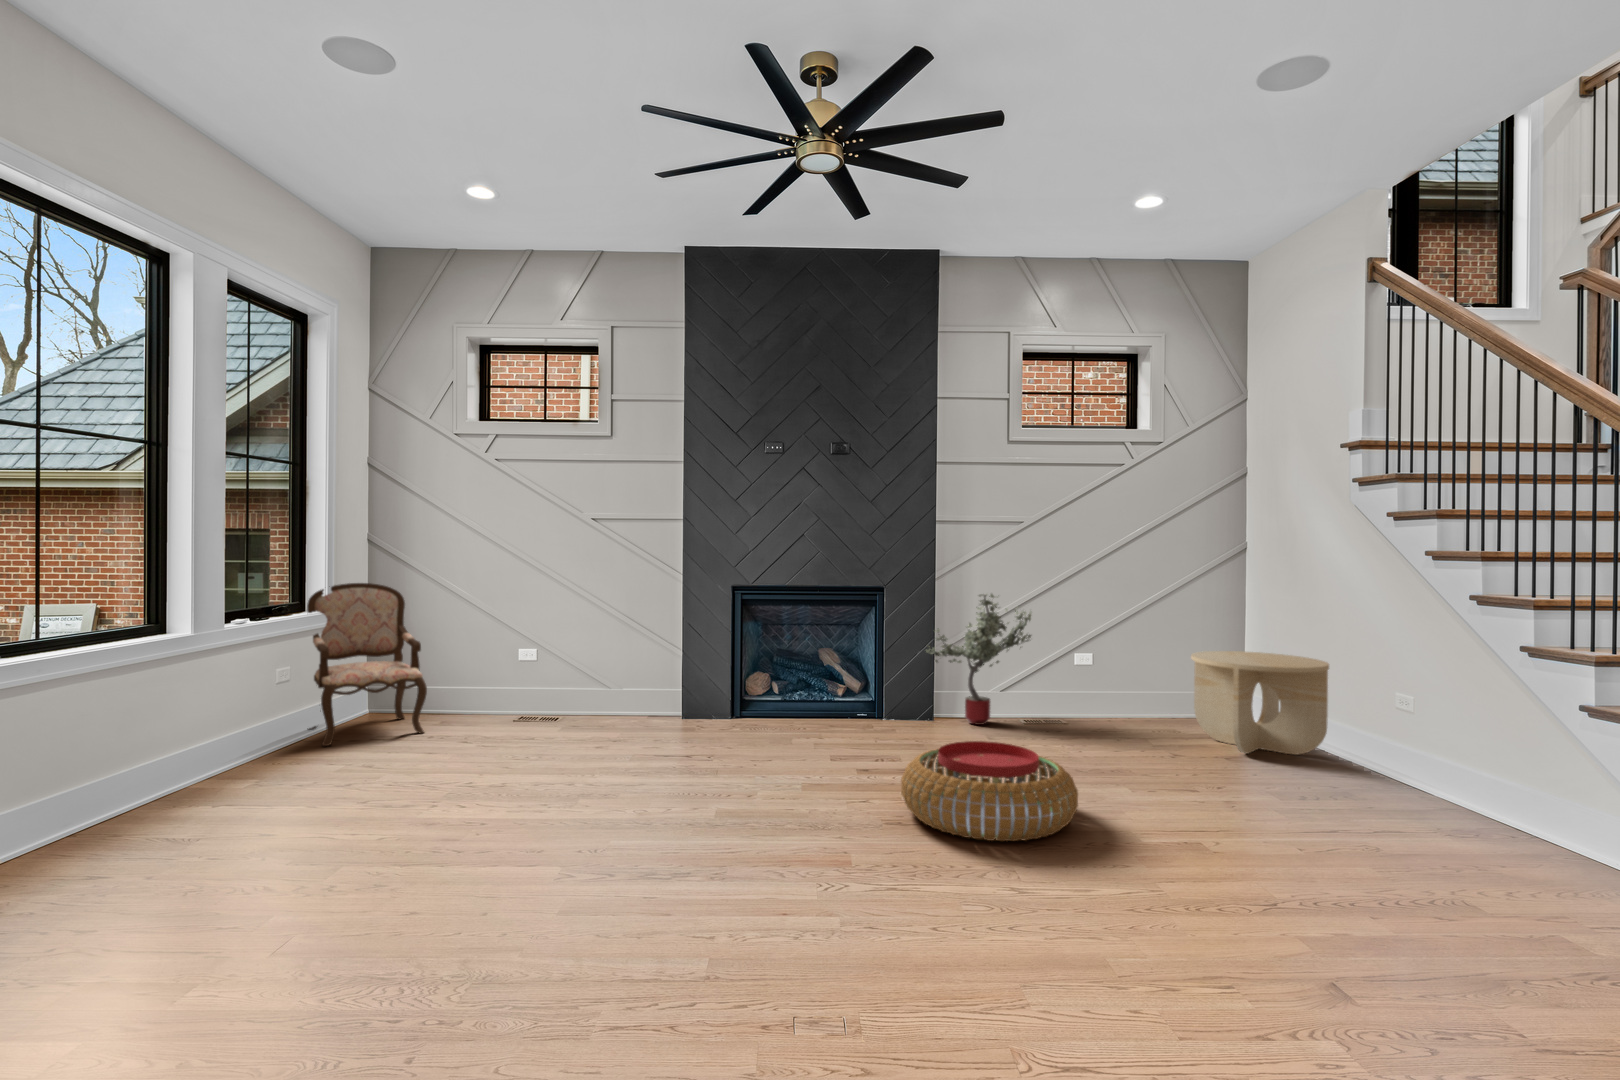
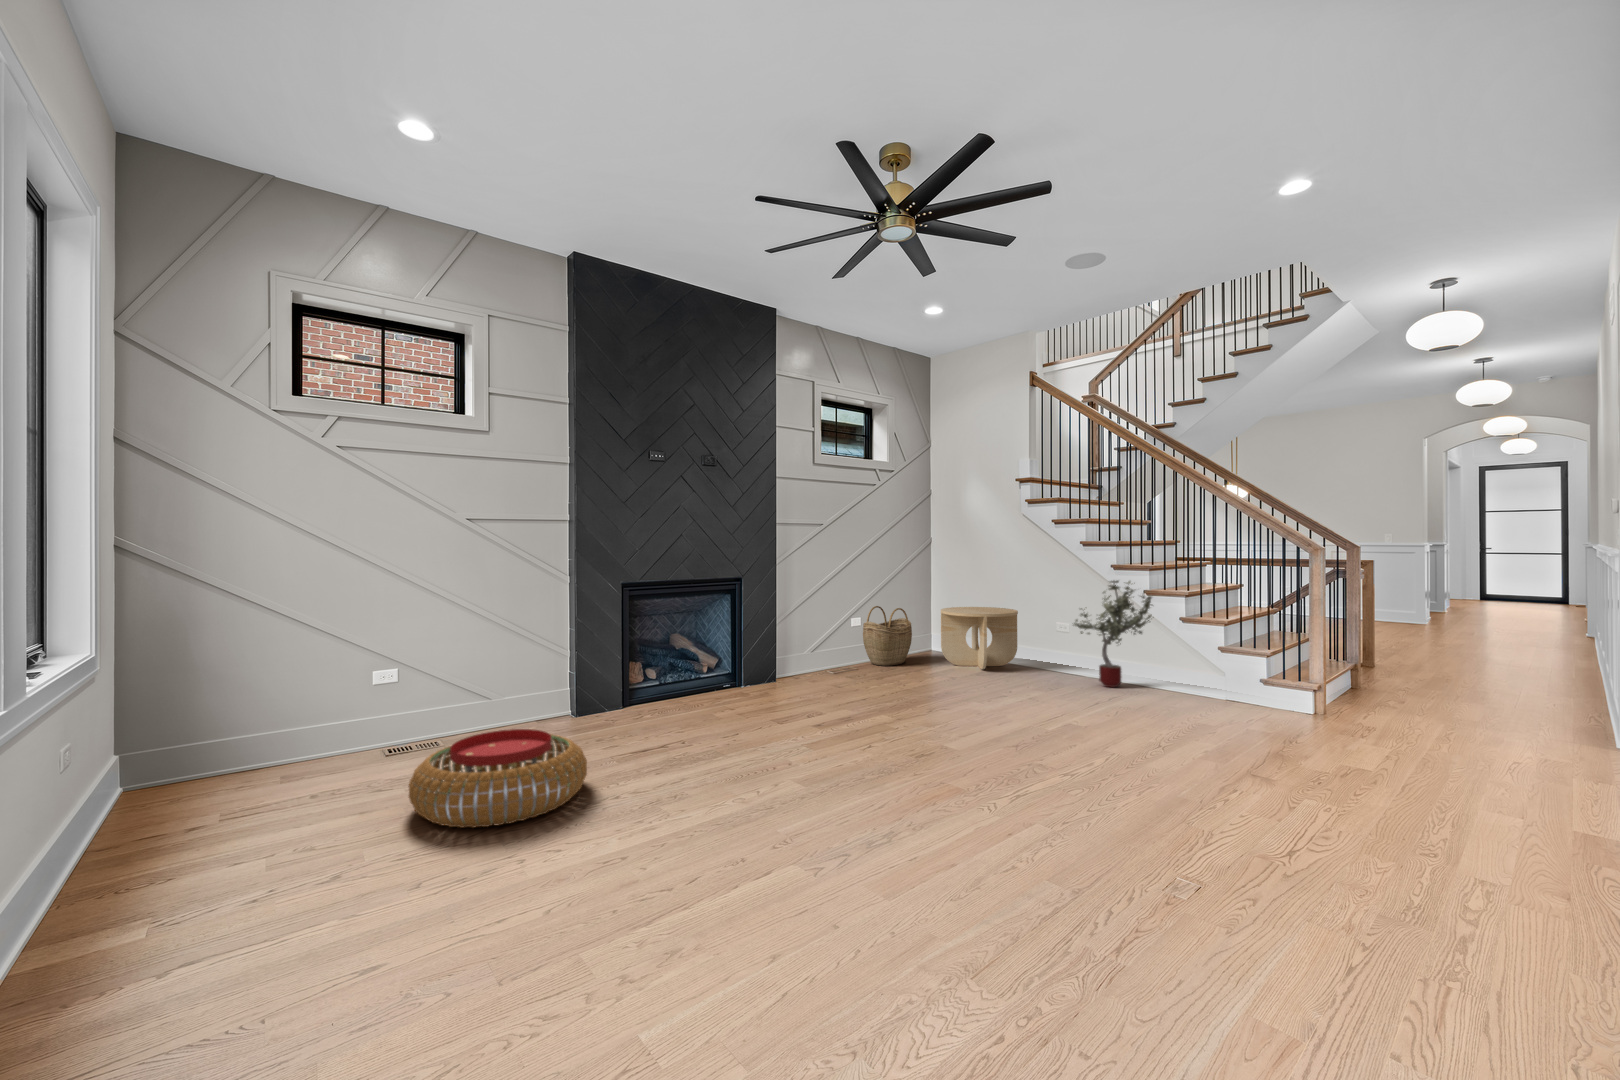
armchair: present [307,583,427,746] -> none [73,608,322,847]
potted tree: present [926,594,1032,725] -> present [1074,580,1152,687]
woven basket: none [1085,638,1163,725] -> present [863,606,912,666]
pouf: present [901,741,1078,841] -> present [408,729,587,828]

